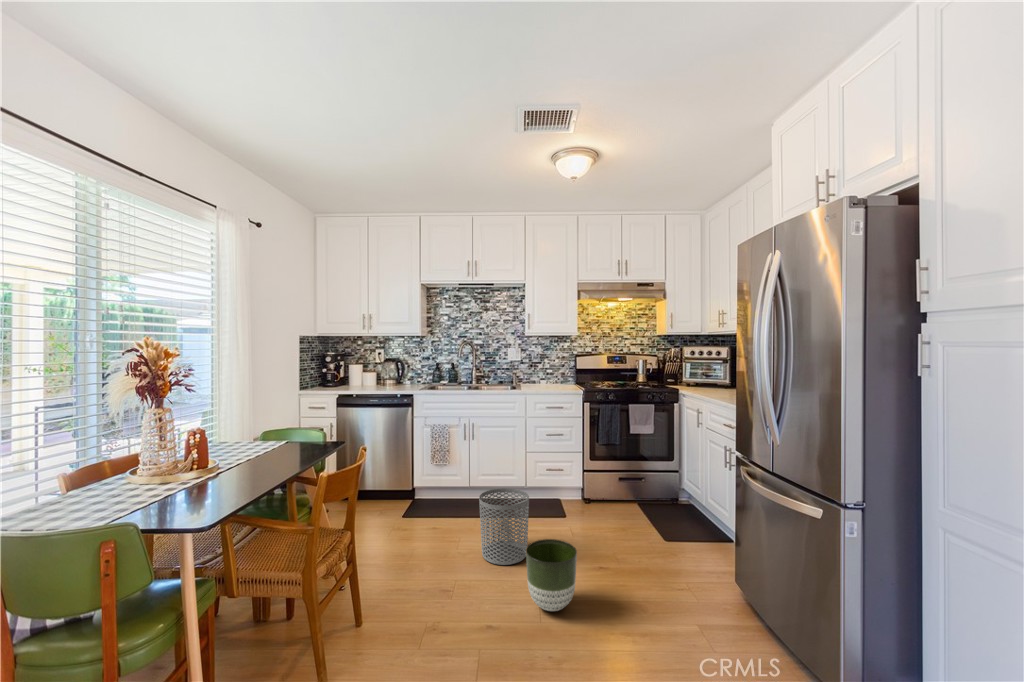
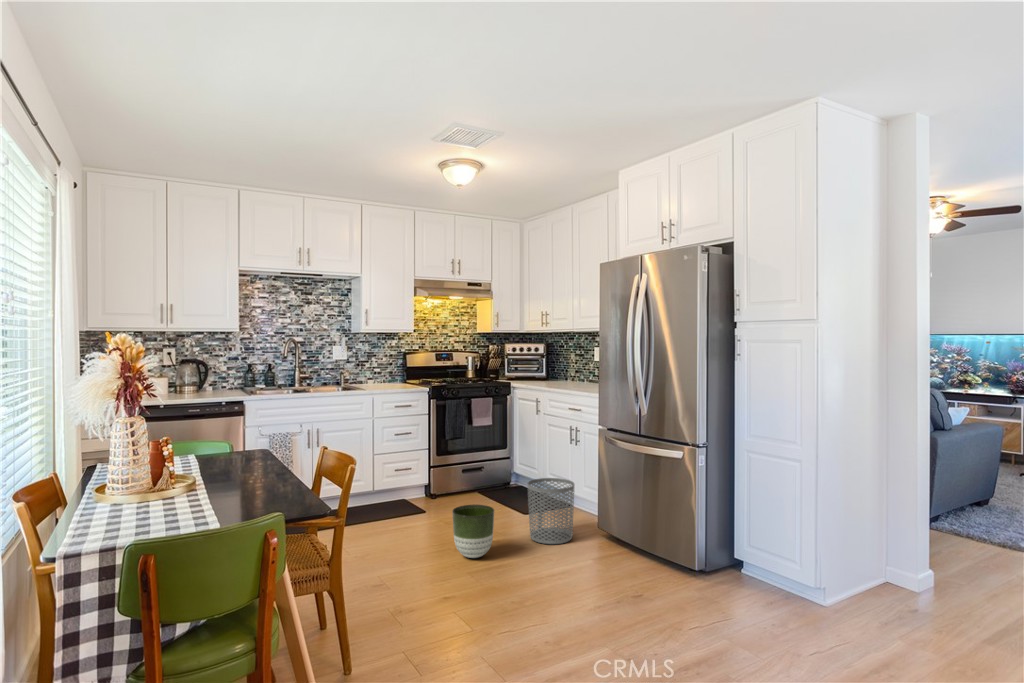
waste bin: present [479,488,529,565] -> present [528,478,574,544]

